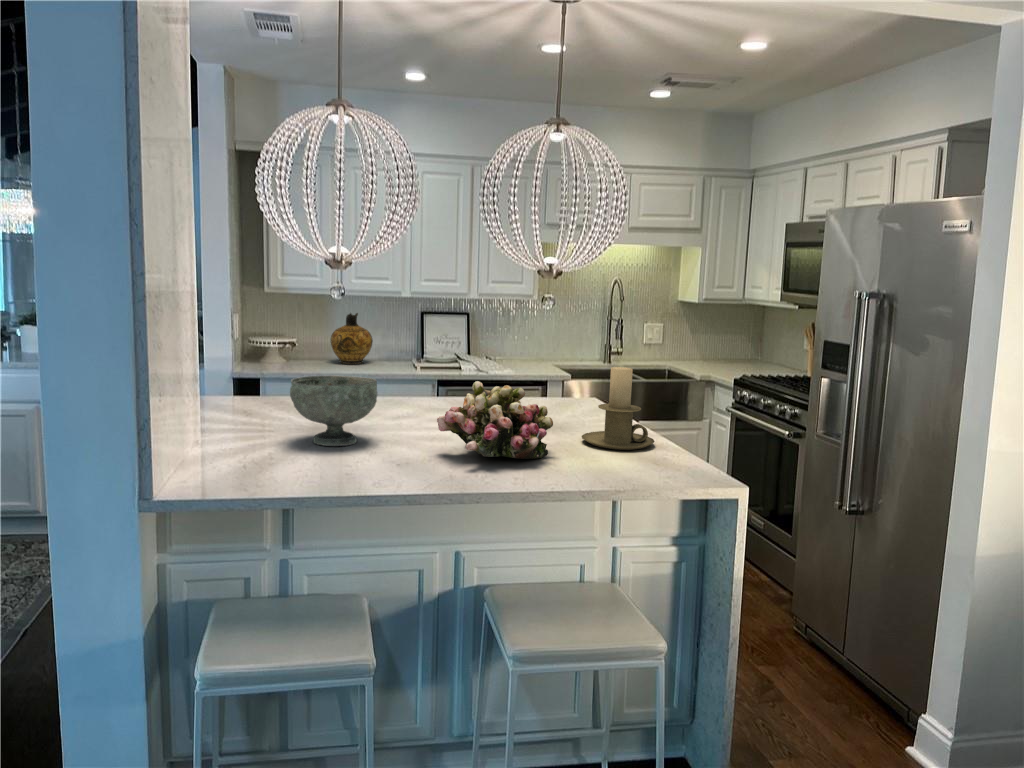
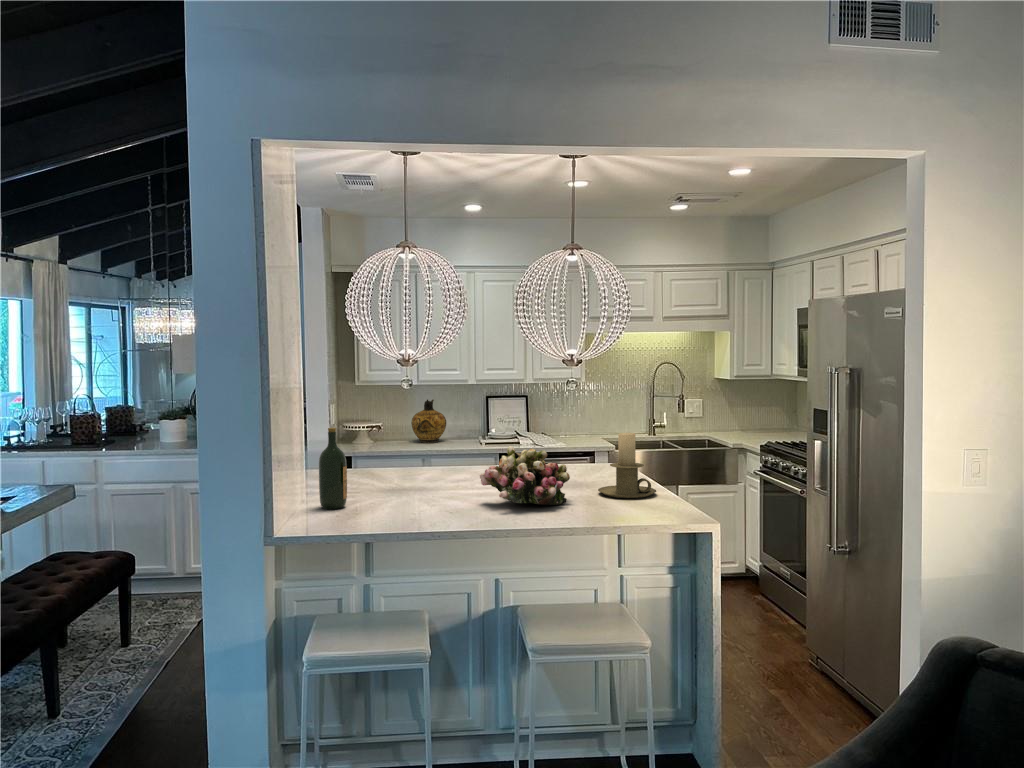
wine bottle: none [219,350,258,460] -> present [319,428,347,509]
decorative bowl: present [290,375,377,446] -> none [371,446,436,499]

